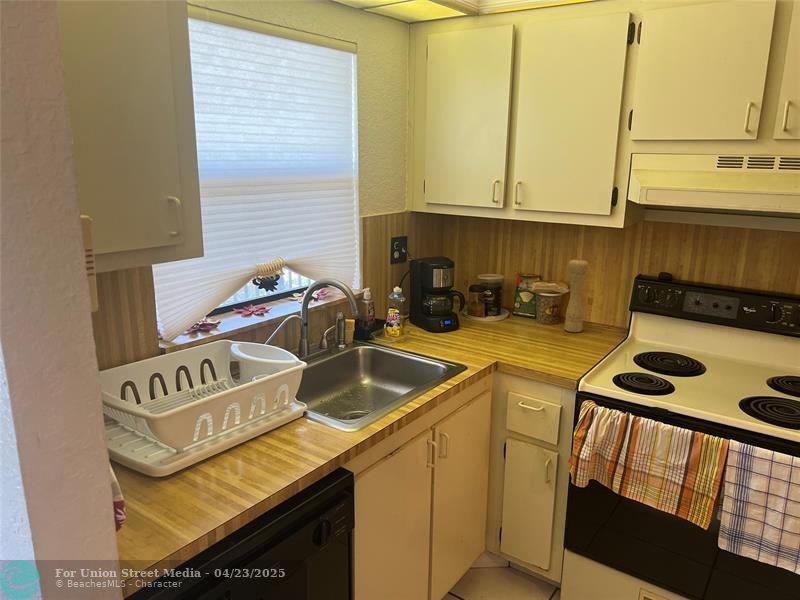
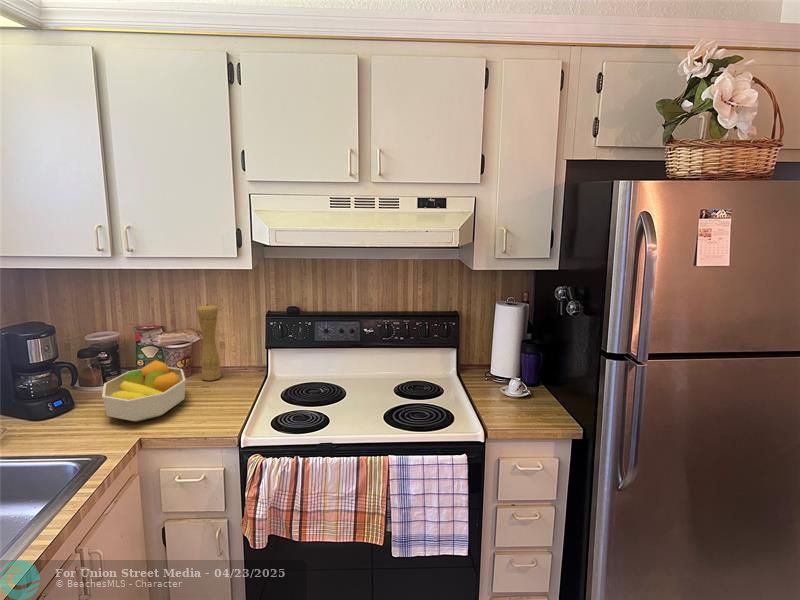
fruit bowl: none [479,302,547,350] -> present [102,360,185,422]

